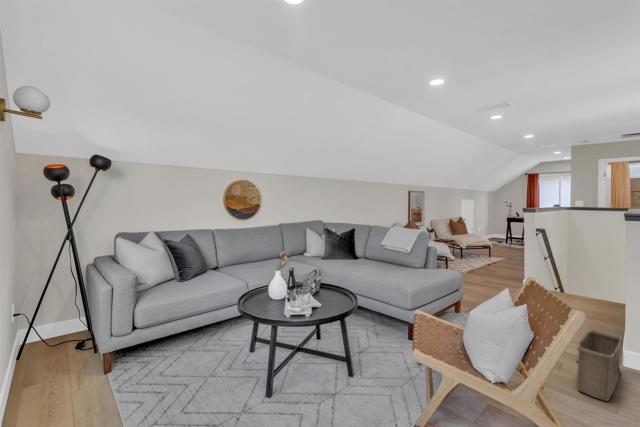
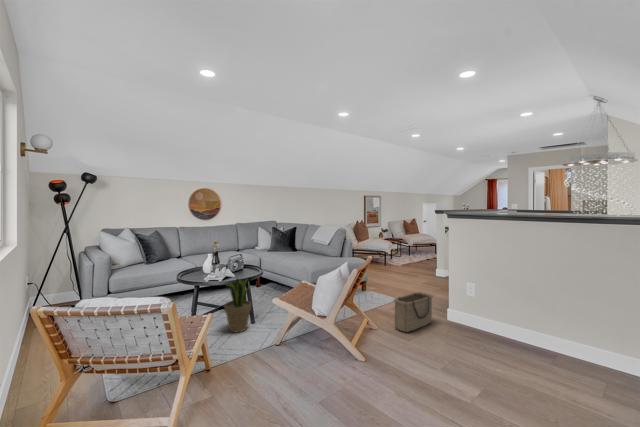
potted plant: none [319,312,366,401] -> present [225,279,251,332]

